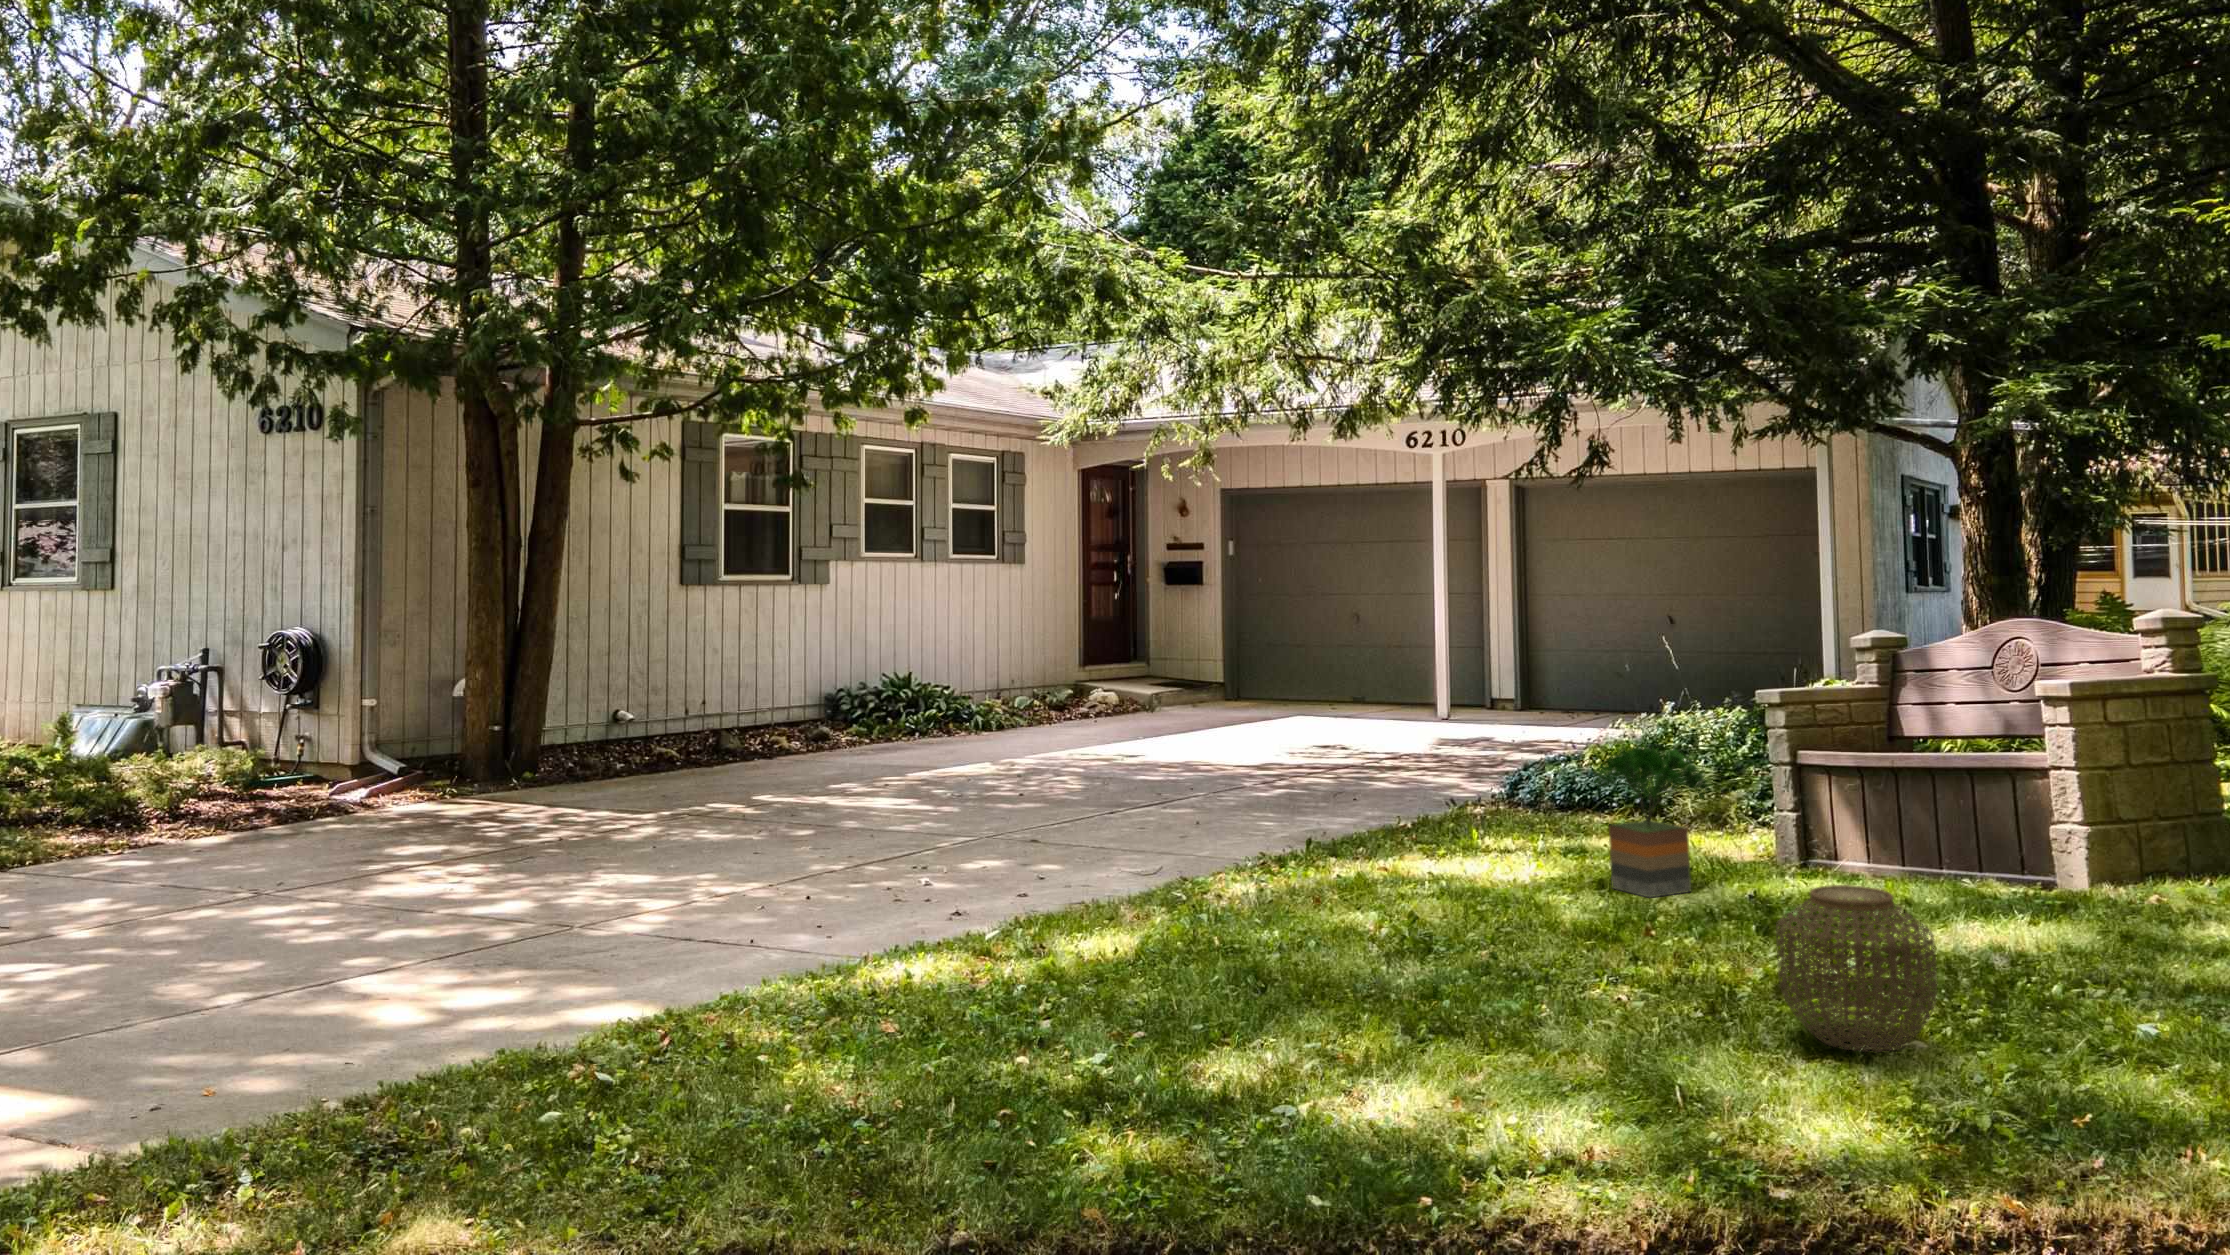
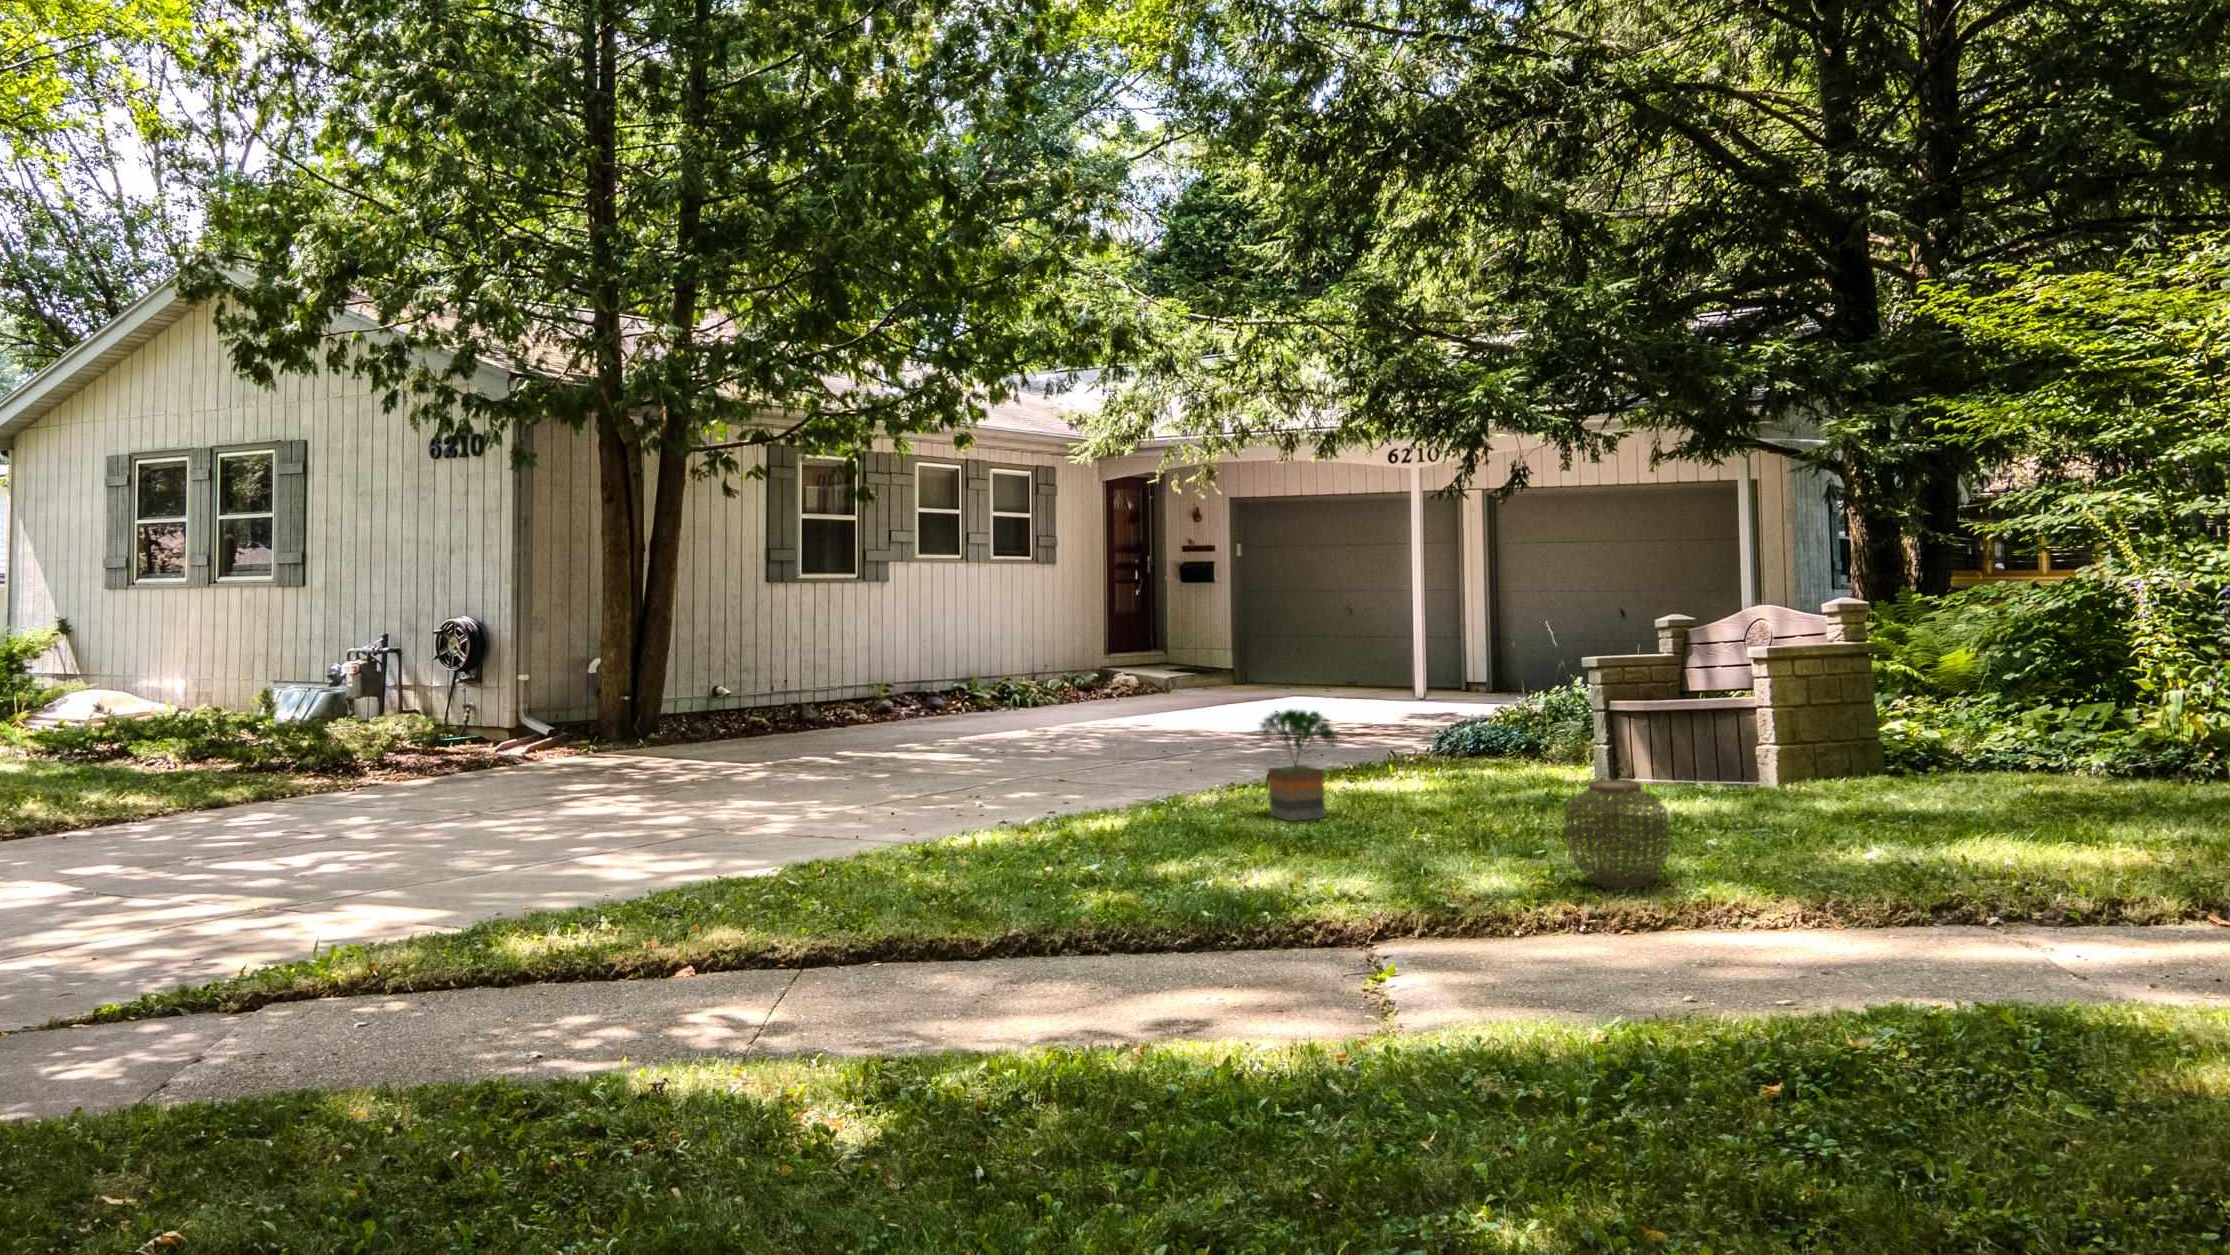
potted tree: present [1594,747,1711,898] -> present [1260,709,1338,821]

